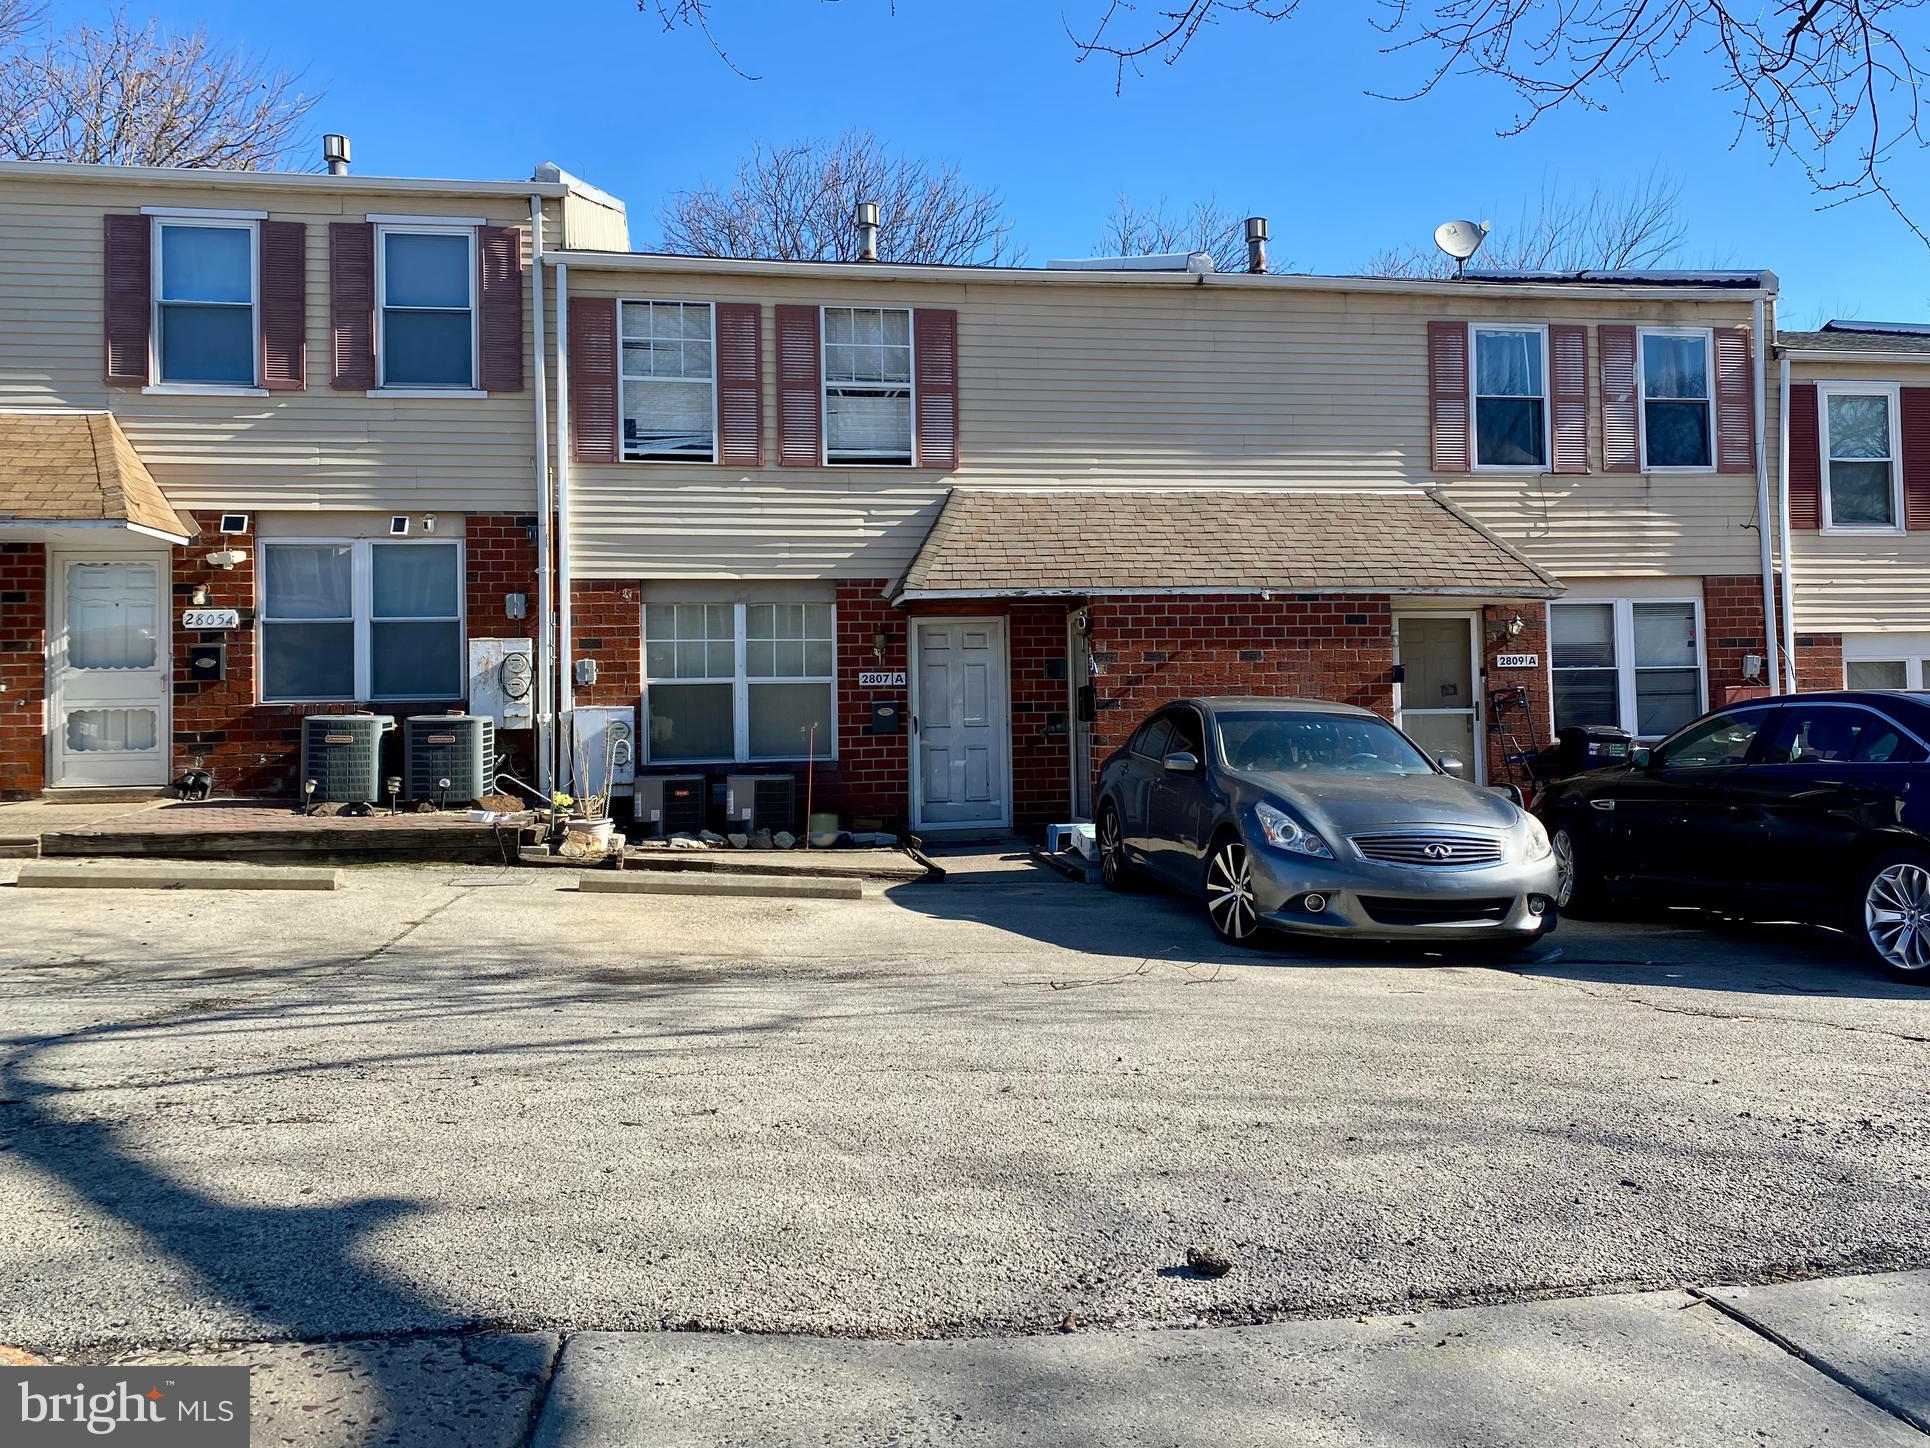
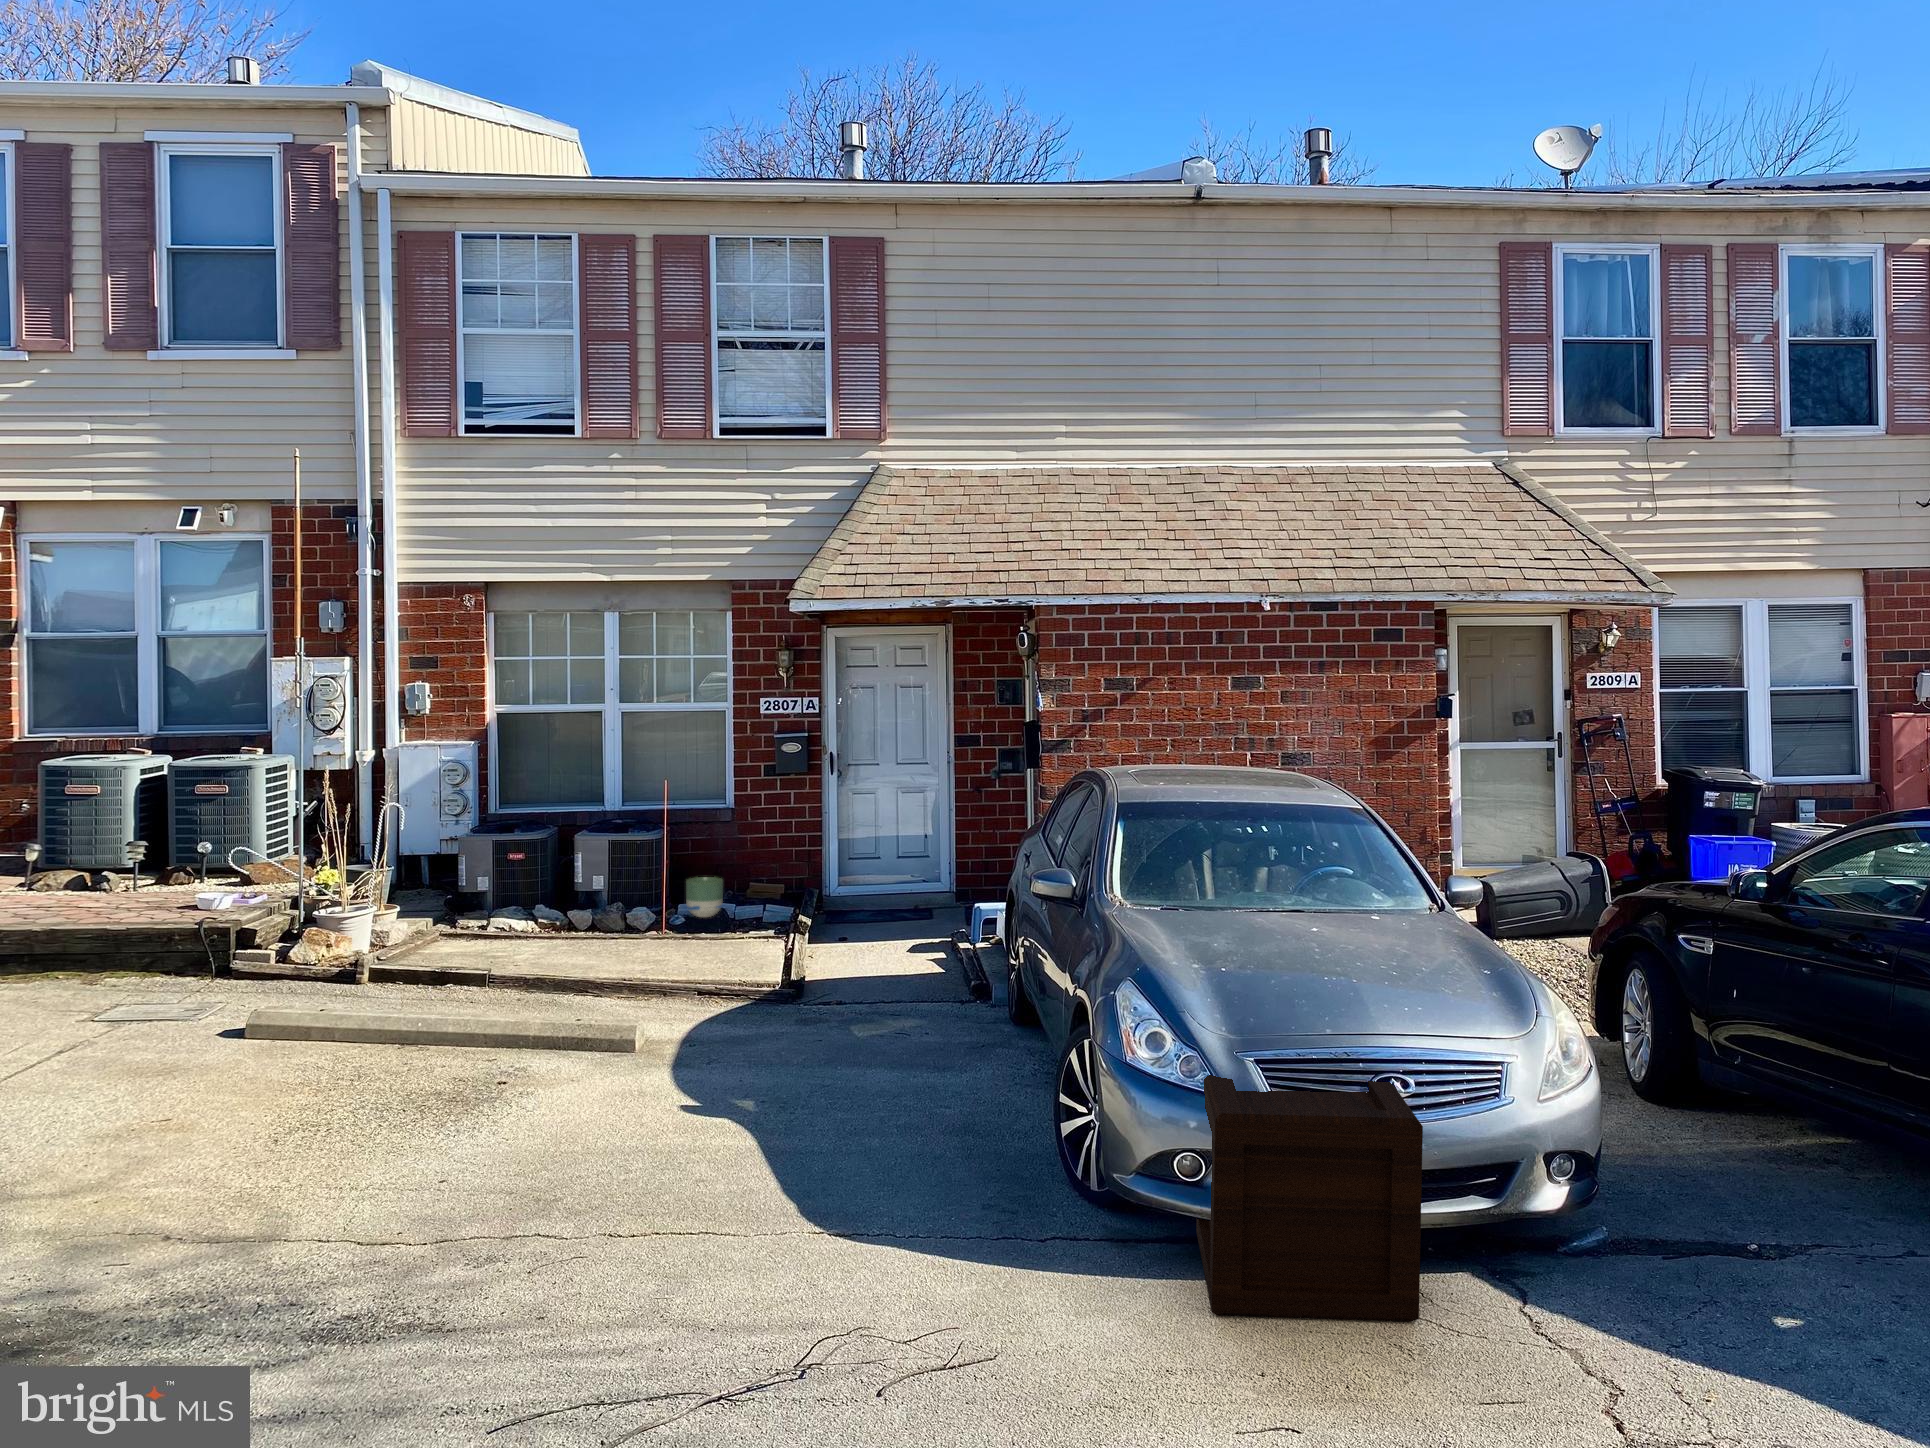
wooden crate: none [1316,845,1466,979] -> present [1196,1075,1423,1322]

